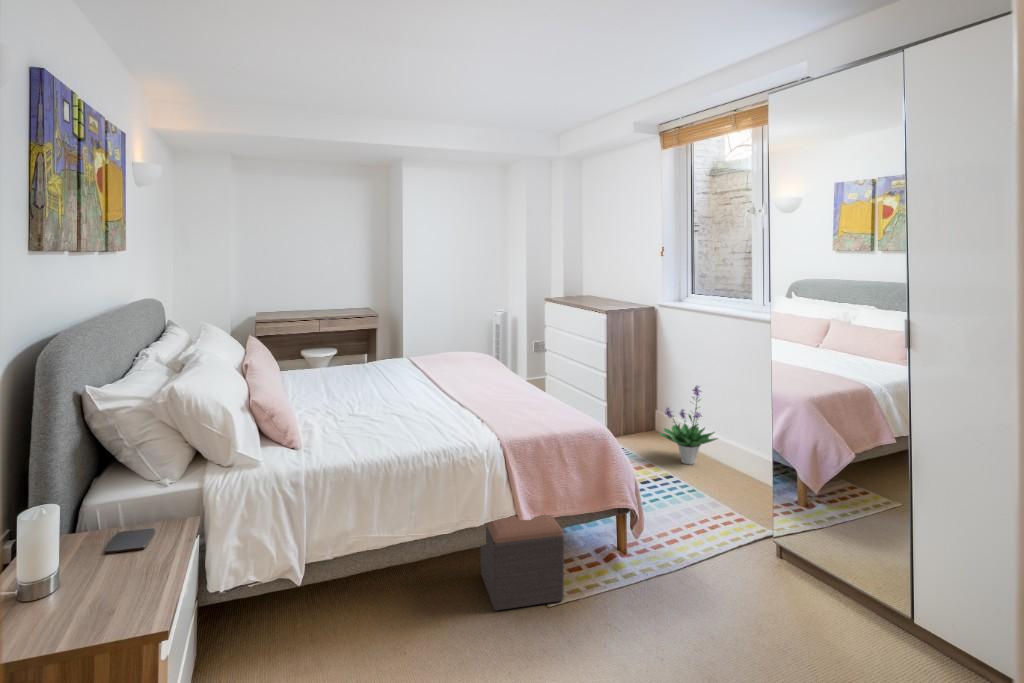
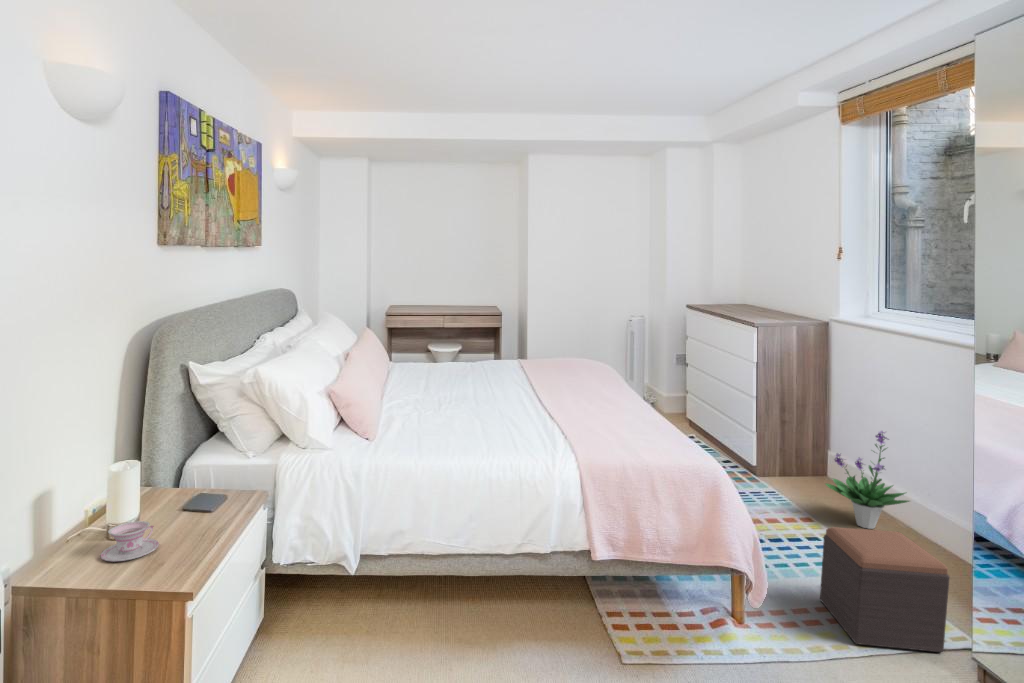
footstool: present [480,514,564,611] -> present [820,527,950,652]
teacup: none [76,569,137,616] -> present [100,521,159,562]

